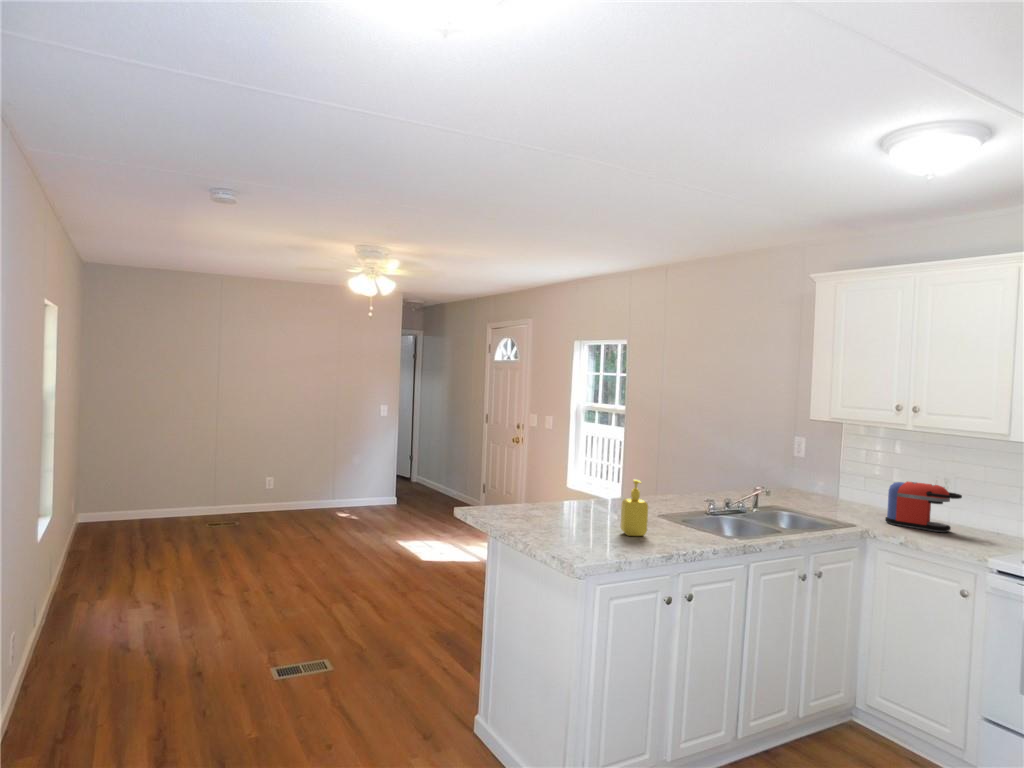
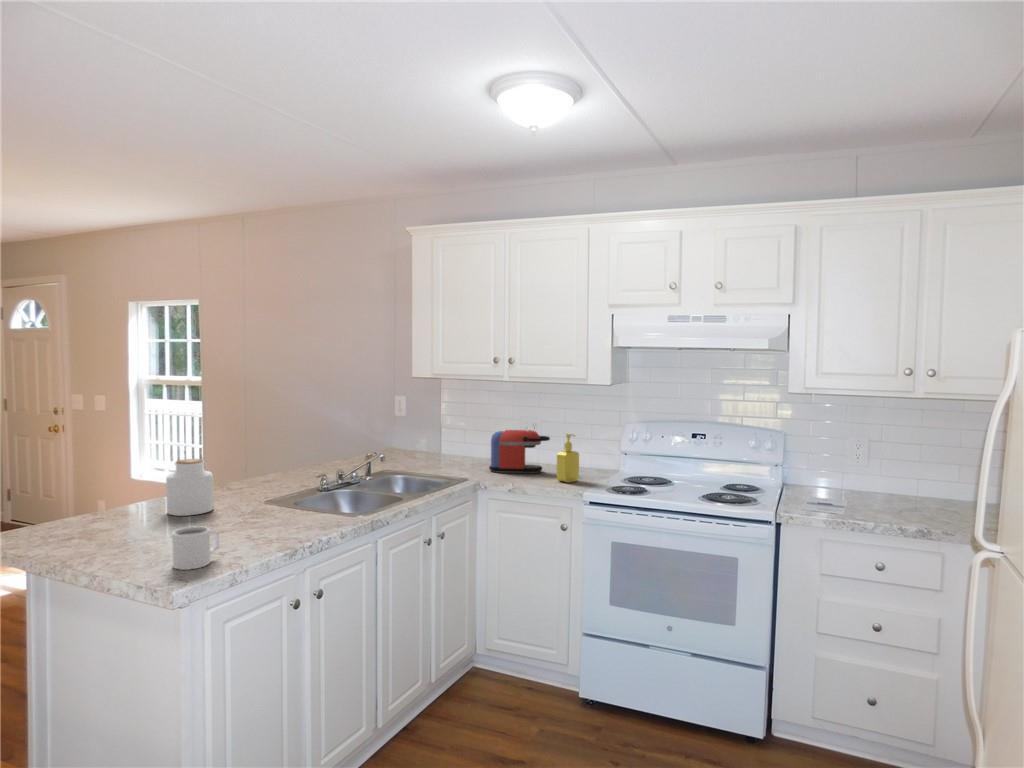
jar: none [586,472,620,516] -> present [166,459,214,516]
soap dispenser: present [621,479,648,536] -> present [557,434,579,483]
mug: none [584,520,617,551] -> present [172,526,219,570]

